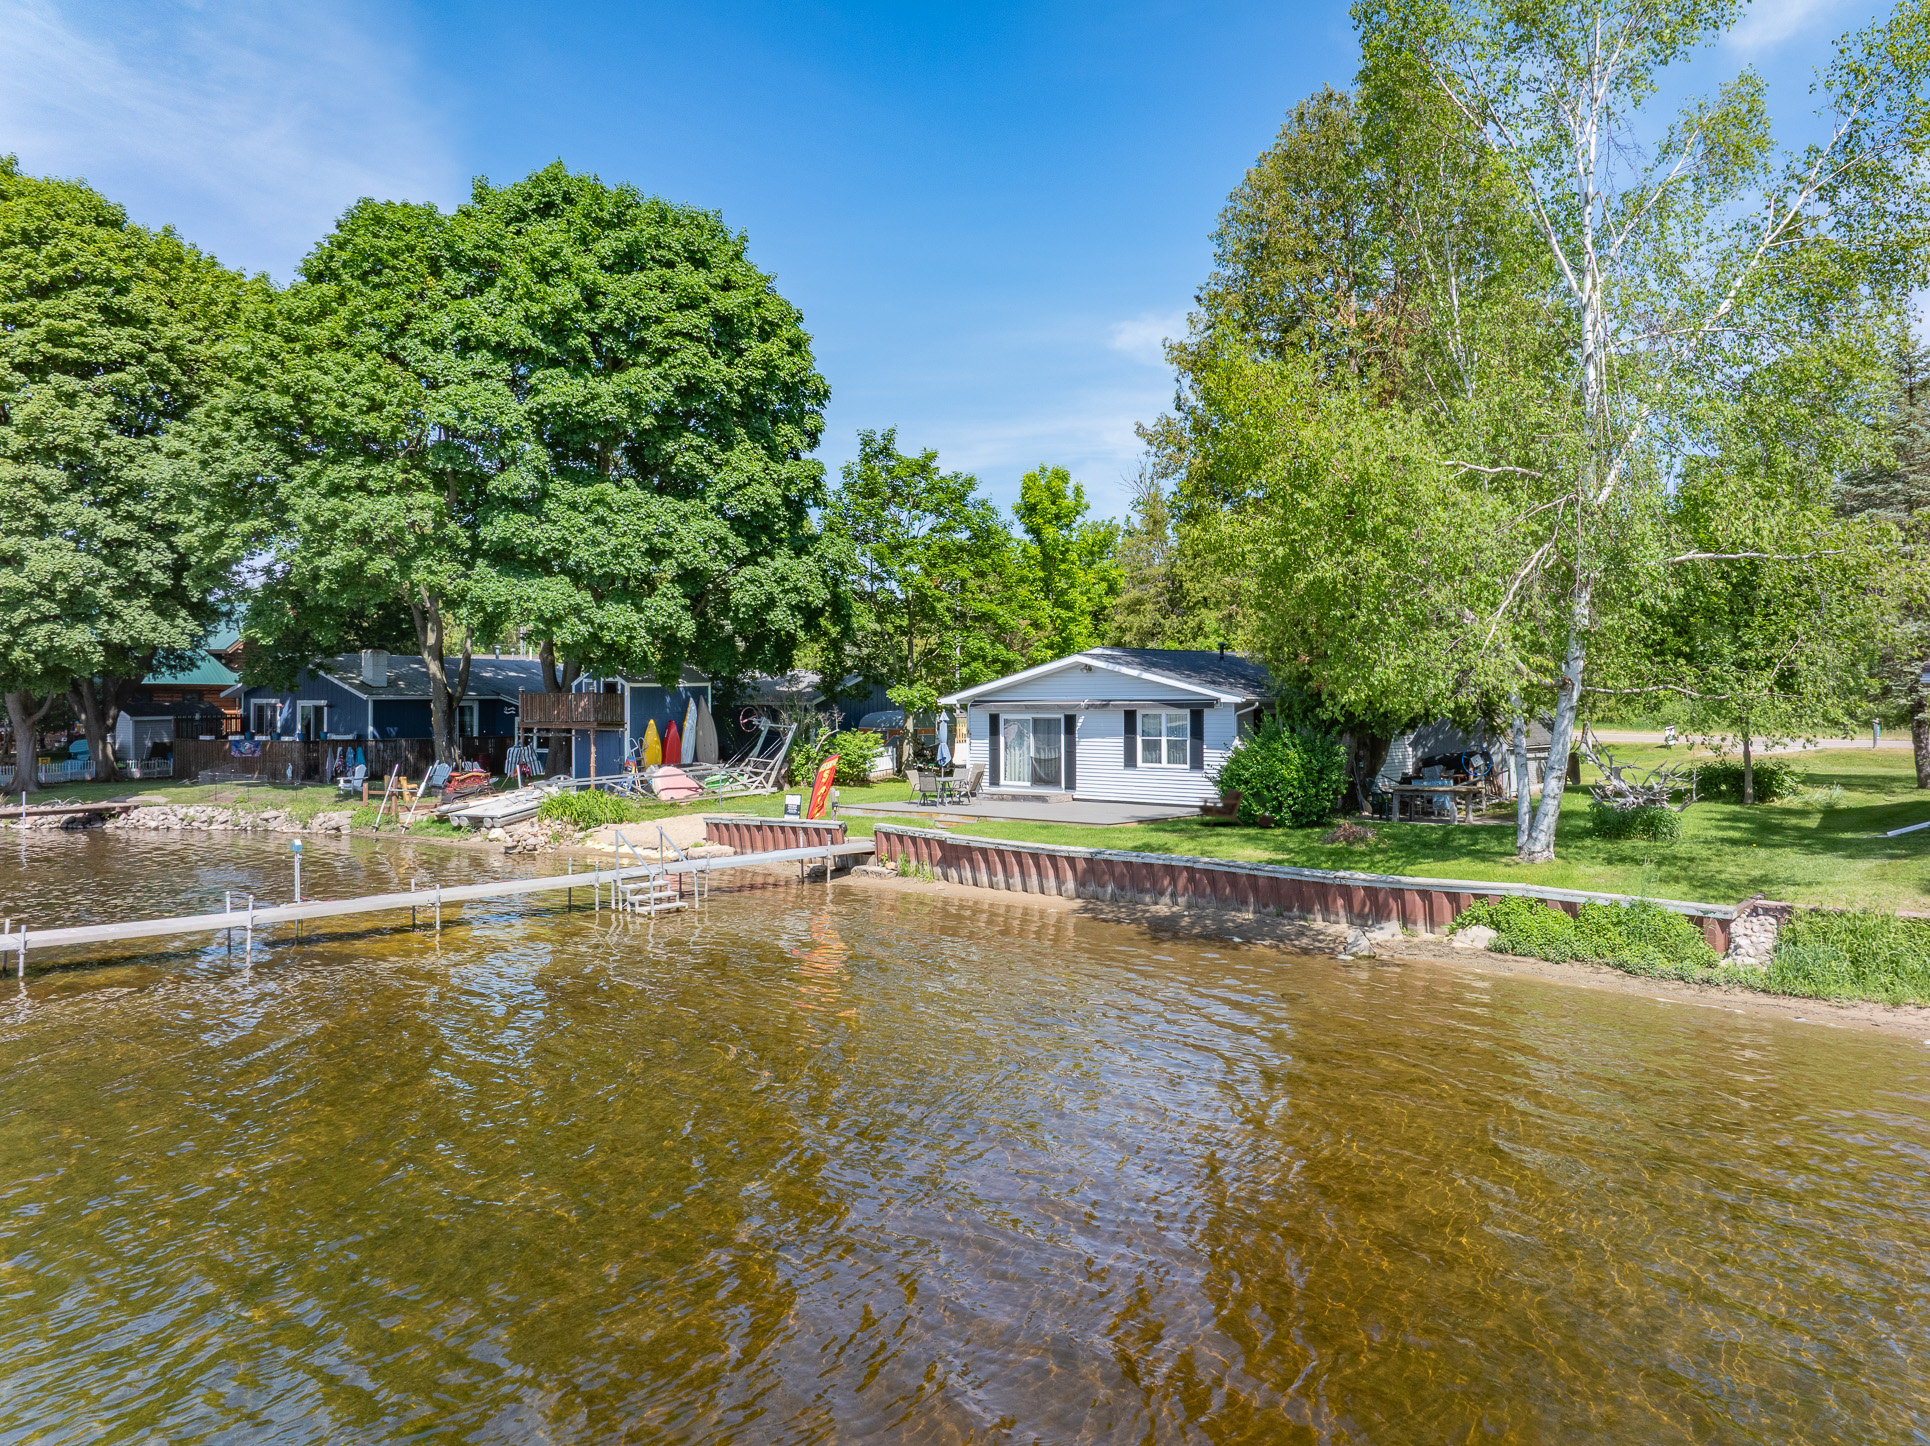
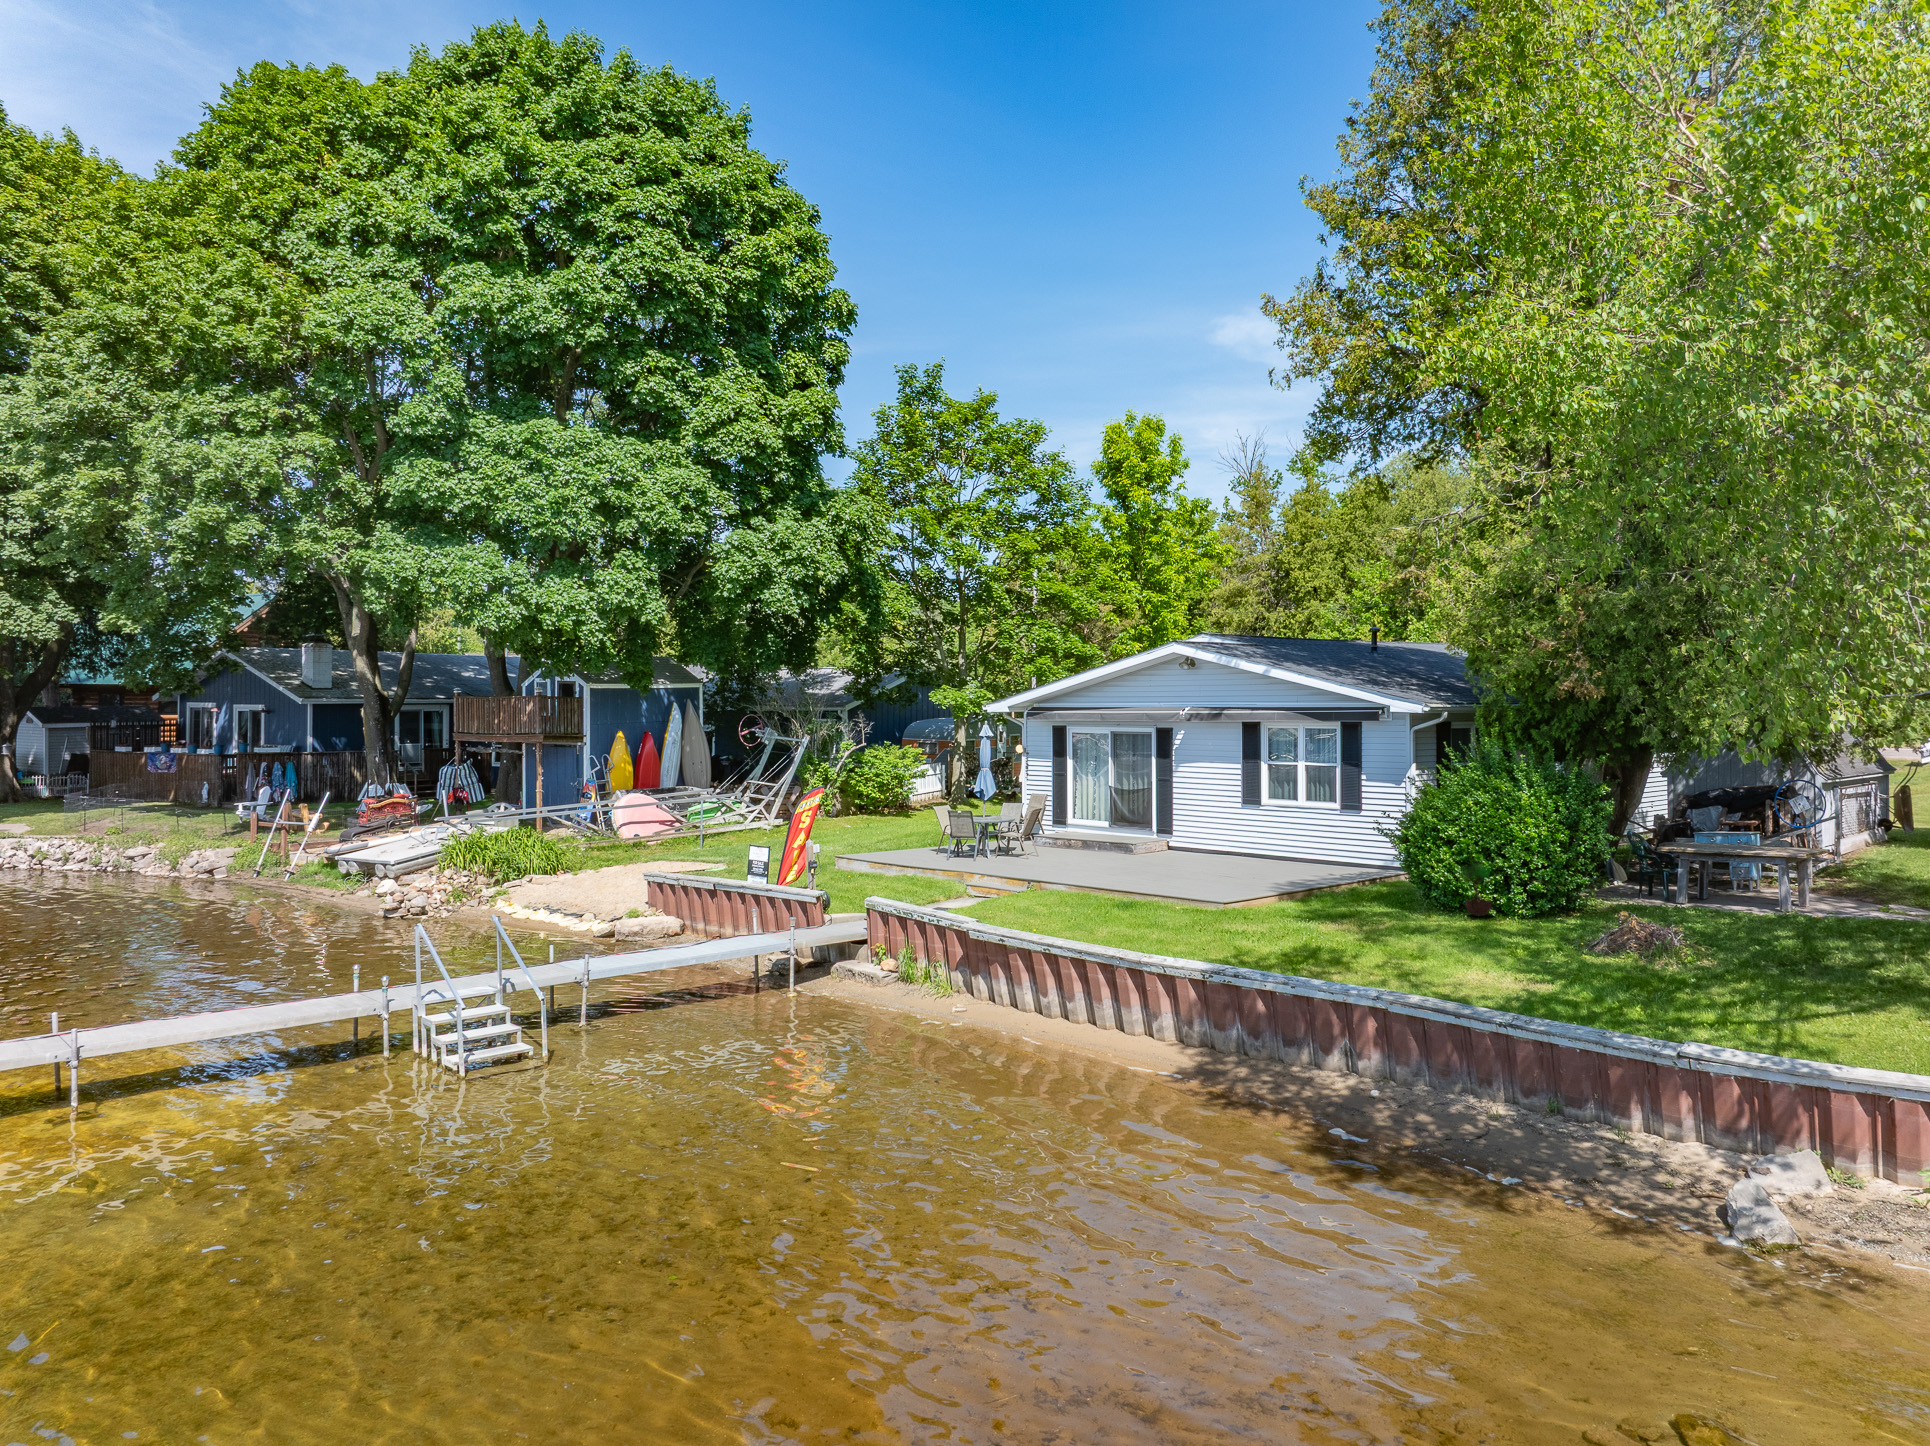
armchair: present [1199,789,1243,823] -> none [1366,850,1441,913]

